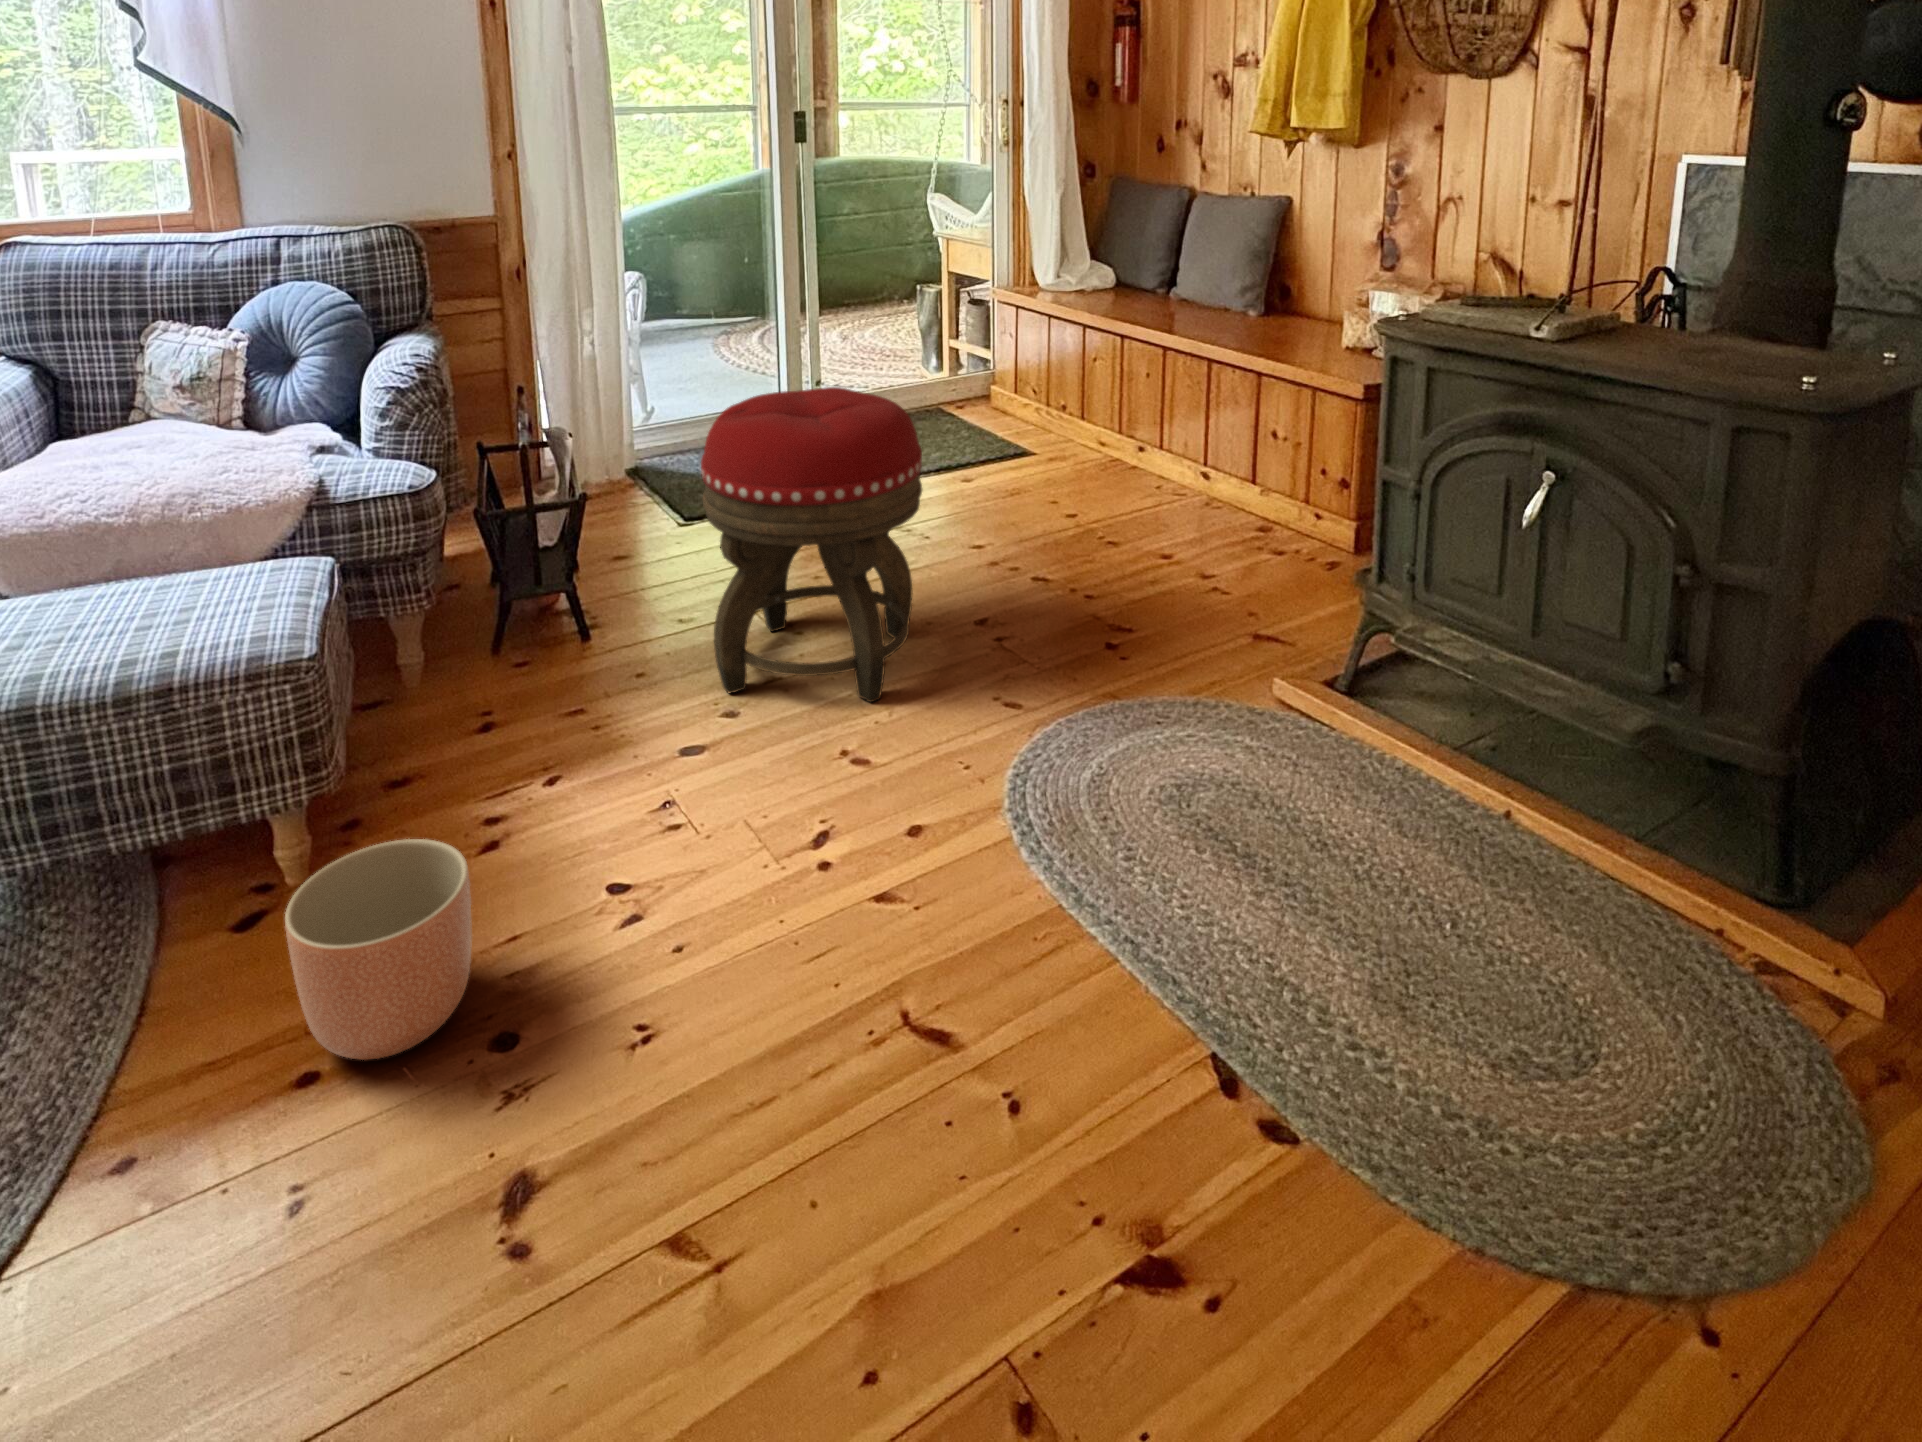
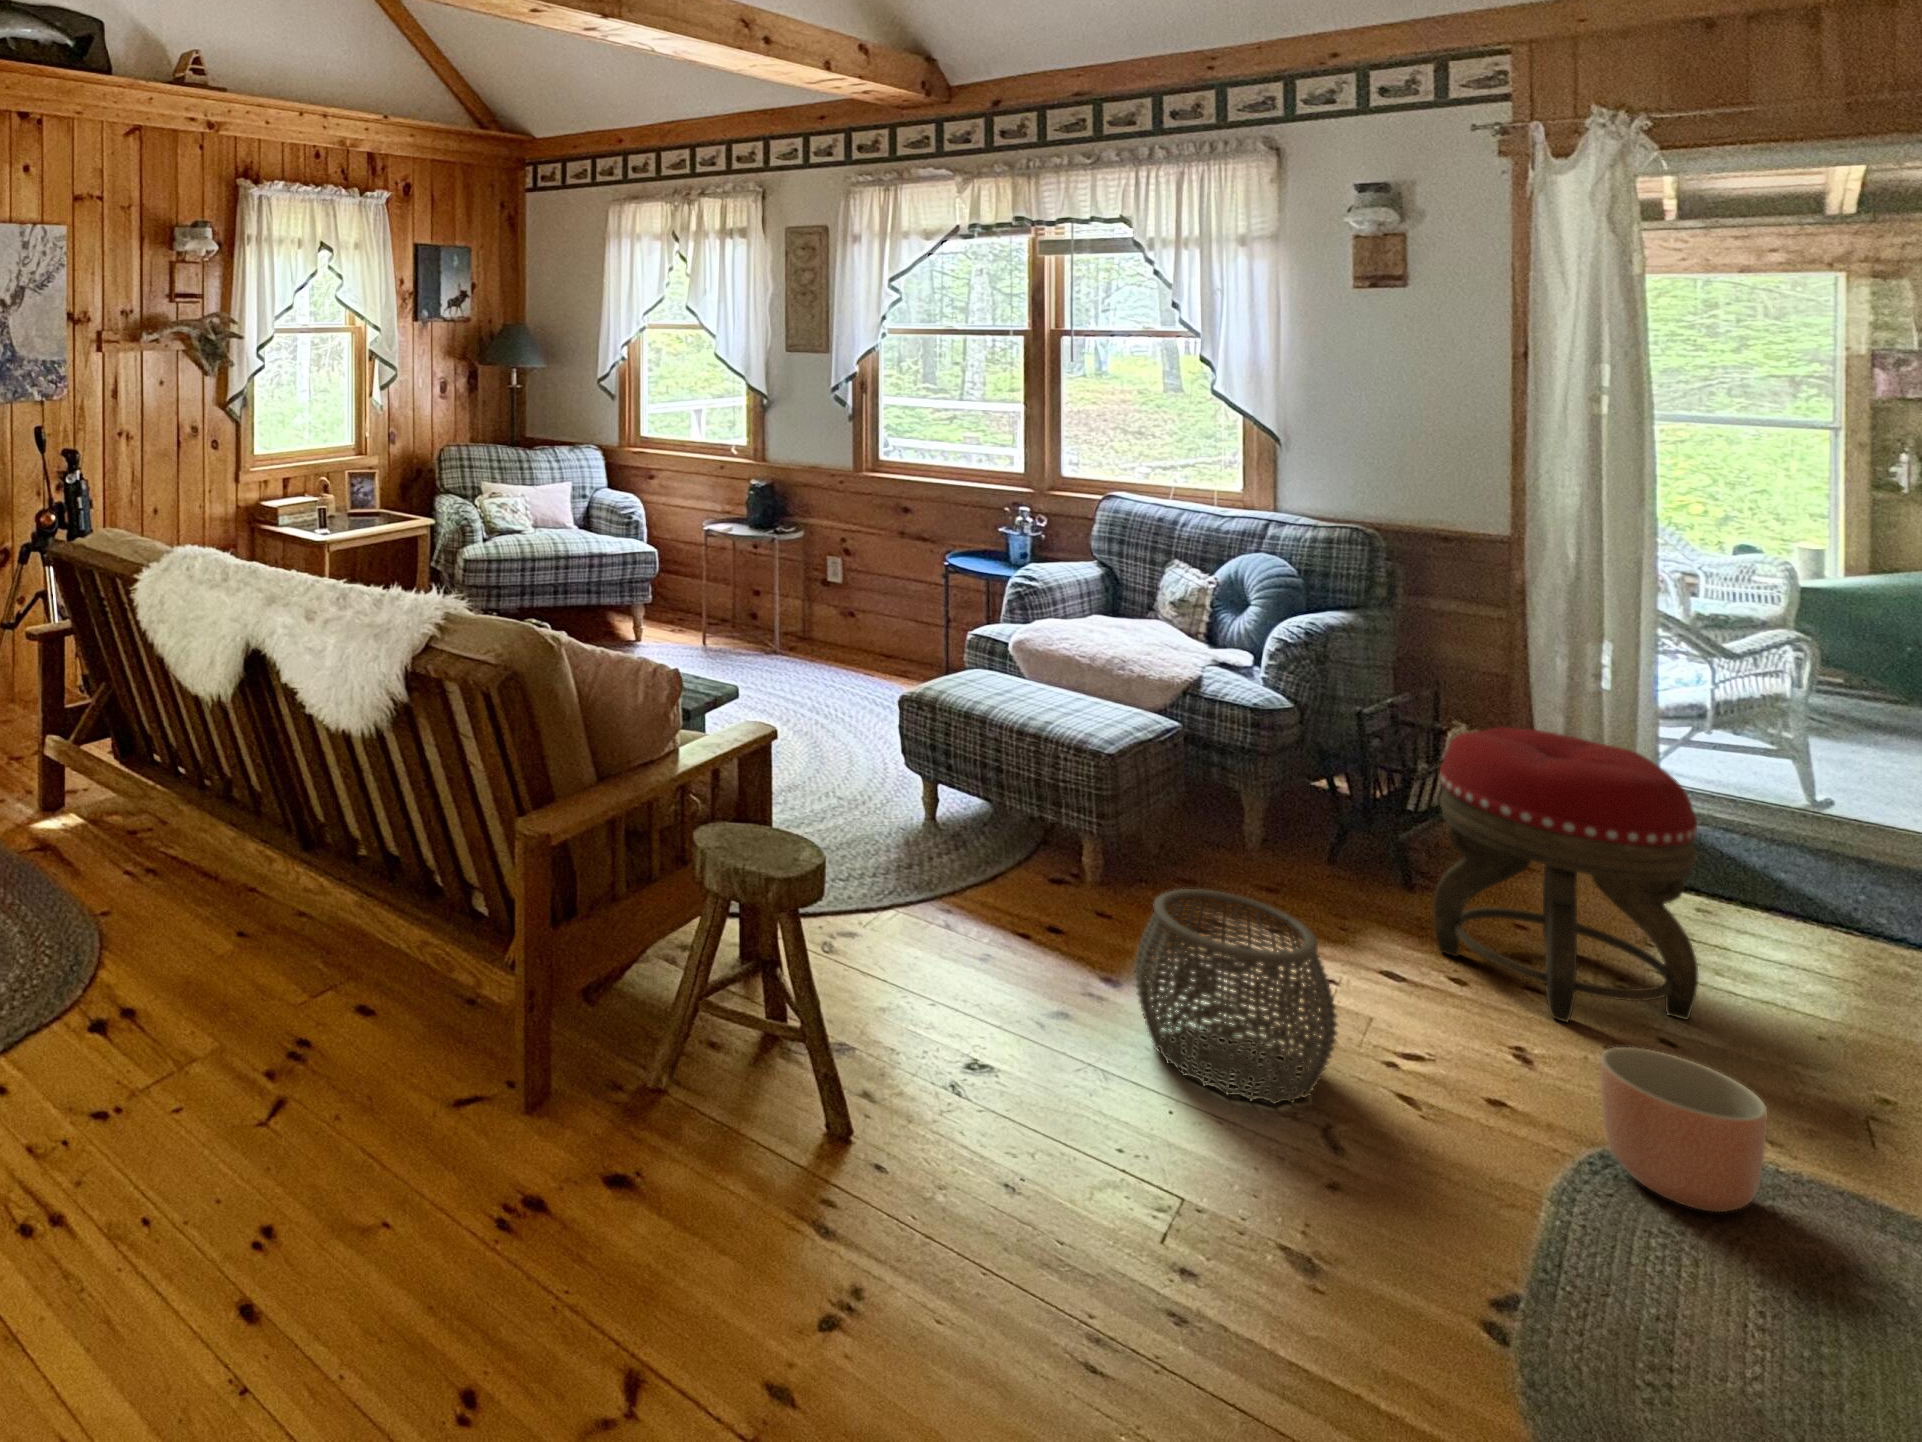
woven basket: none [662,770,958,1146] -> present [1134,889,1338,1105]
planter: present [285,839,472,1060] -> present [1600,1047,1767,1212]

